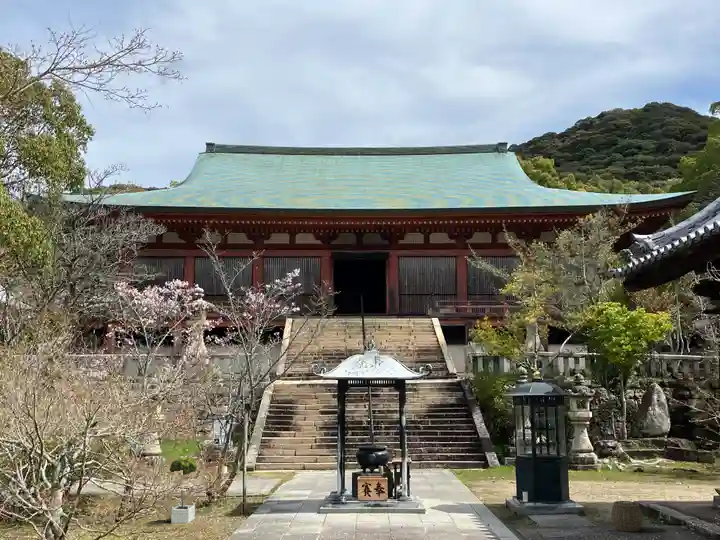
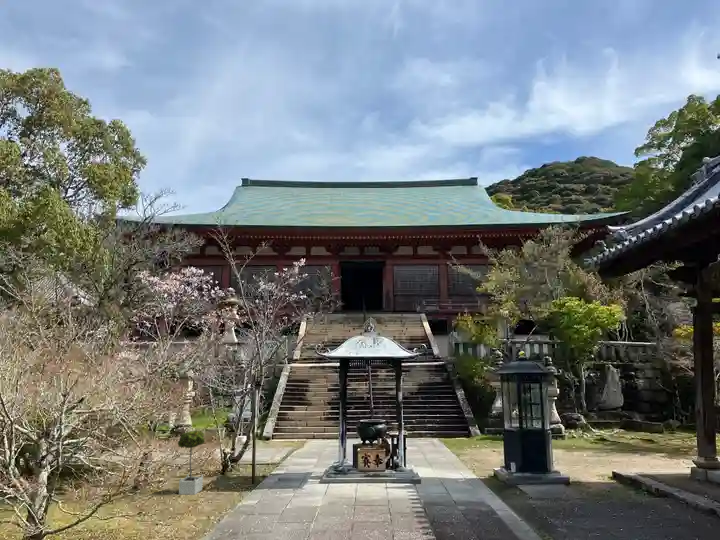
woven basket: present [611,501,642,532] -> none [606,476,640,509]

